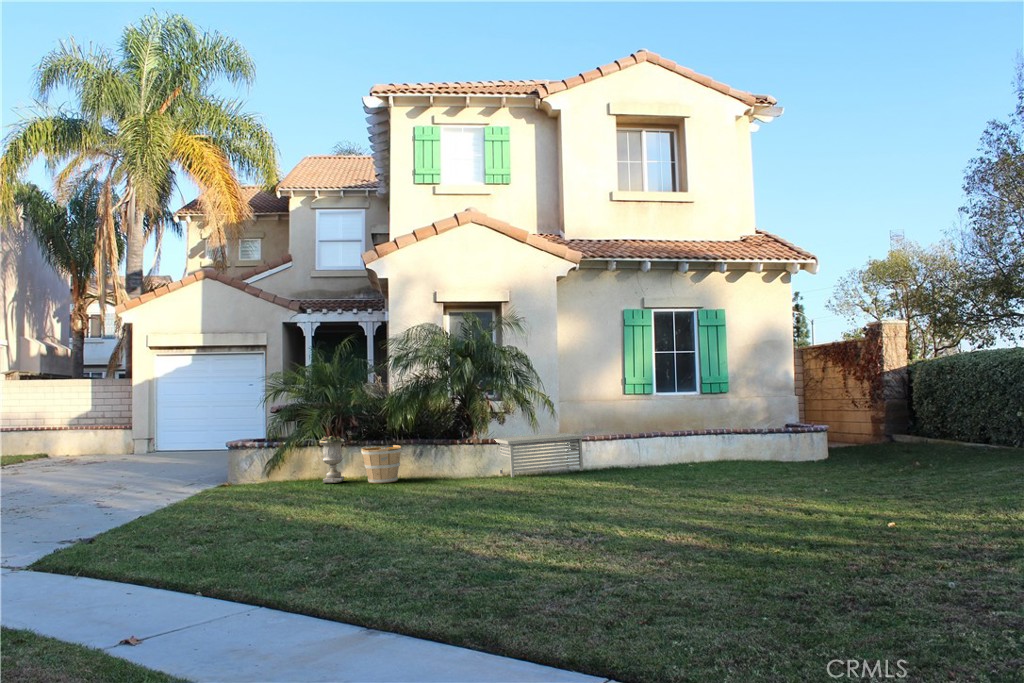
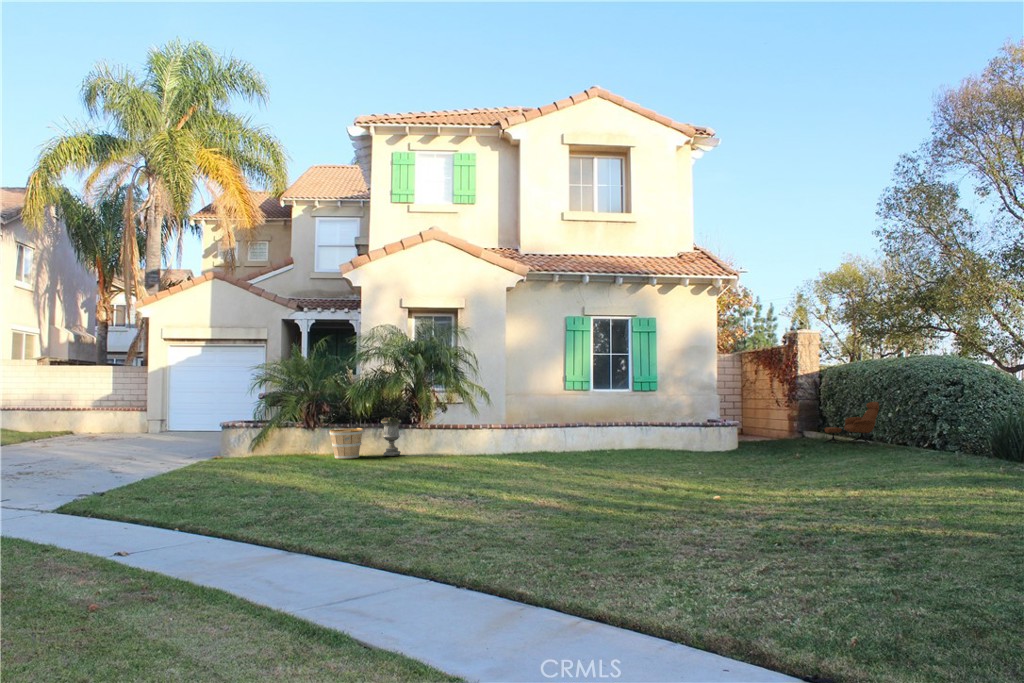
lounge chair: none [938,400,1003,450] -> present [824,402,879,443]
storage bench: present [494,433,584,477] -> none [442,421,516,457]
planter: present [320,436,344,483] -> present [381,417,401,456]

